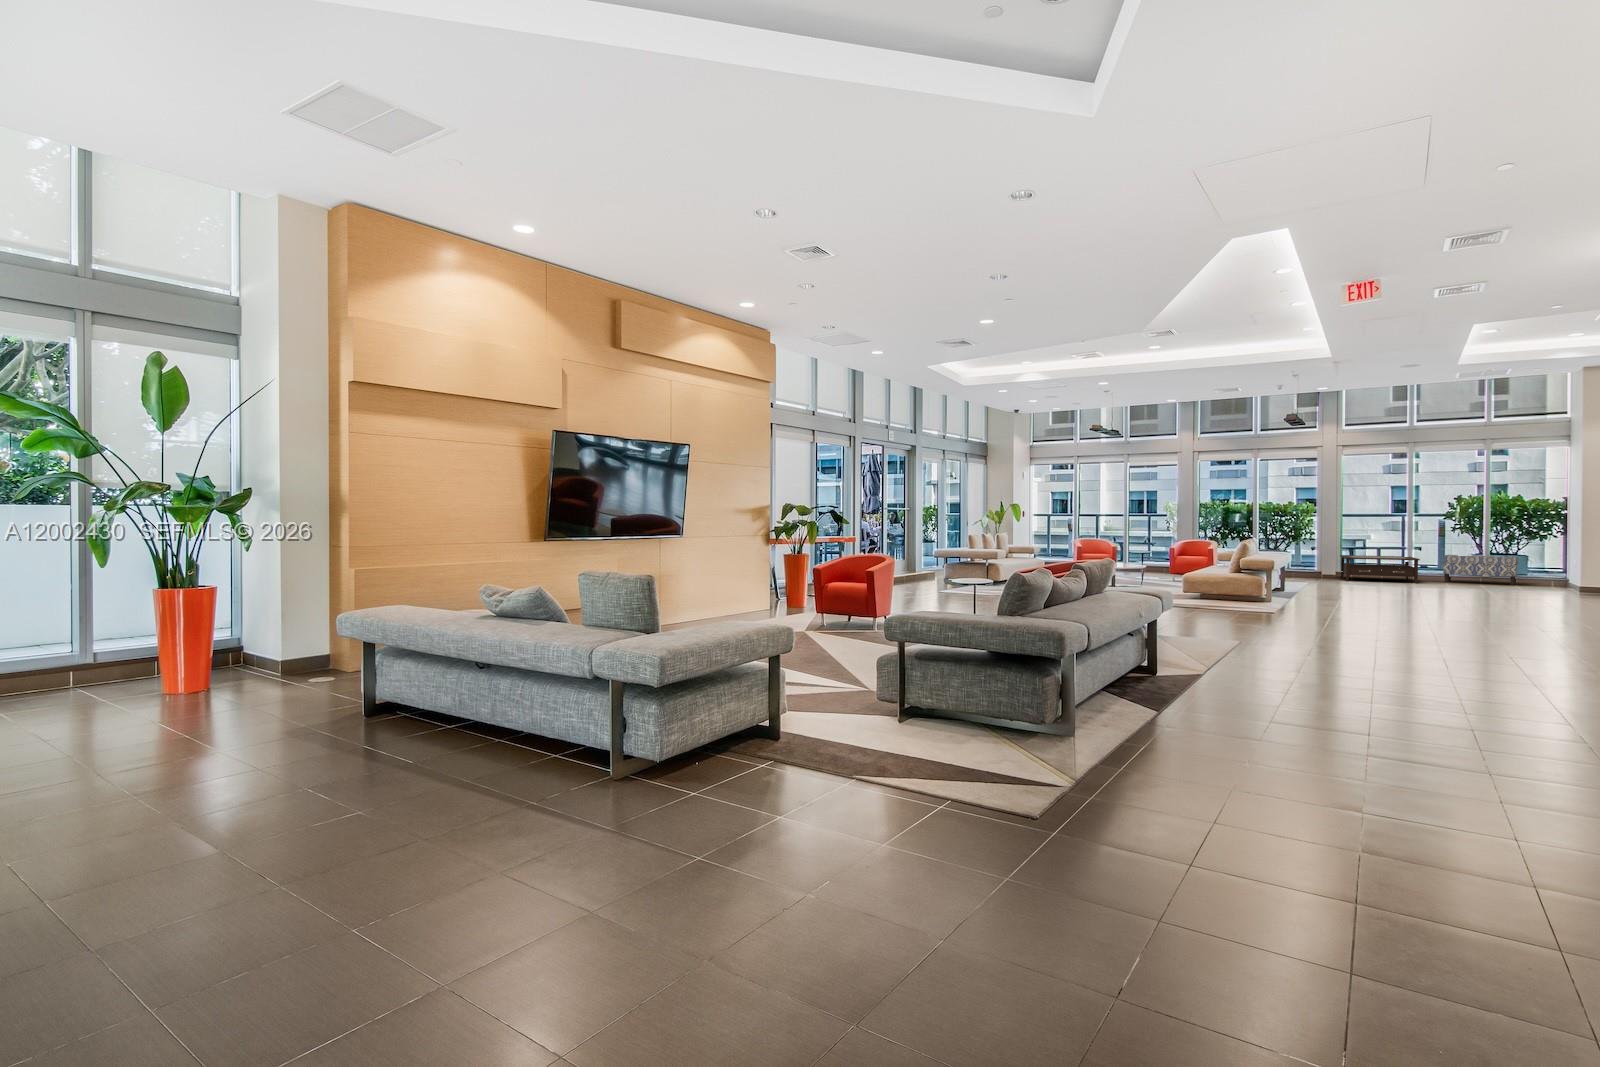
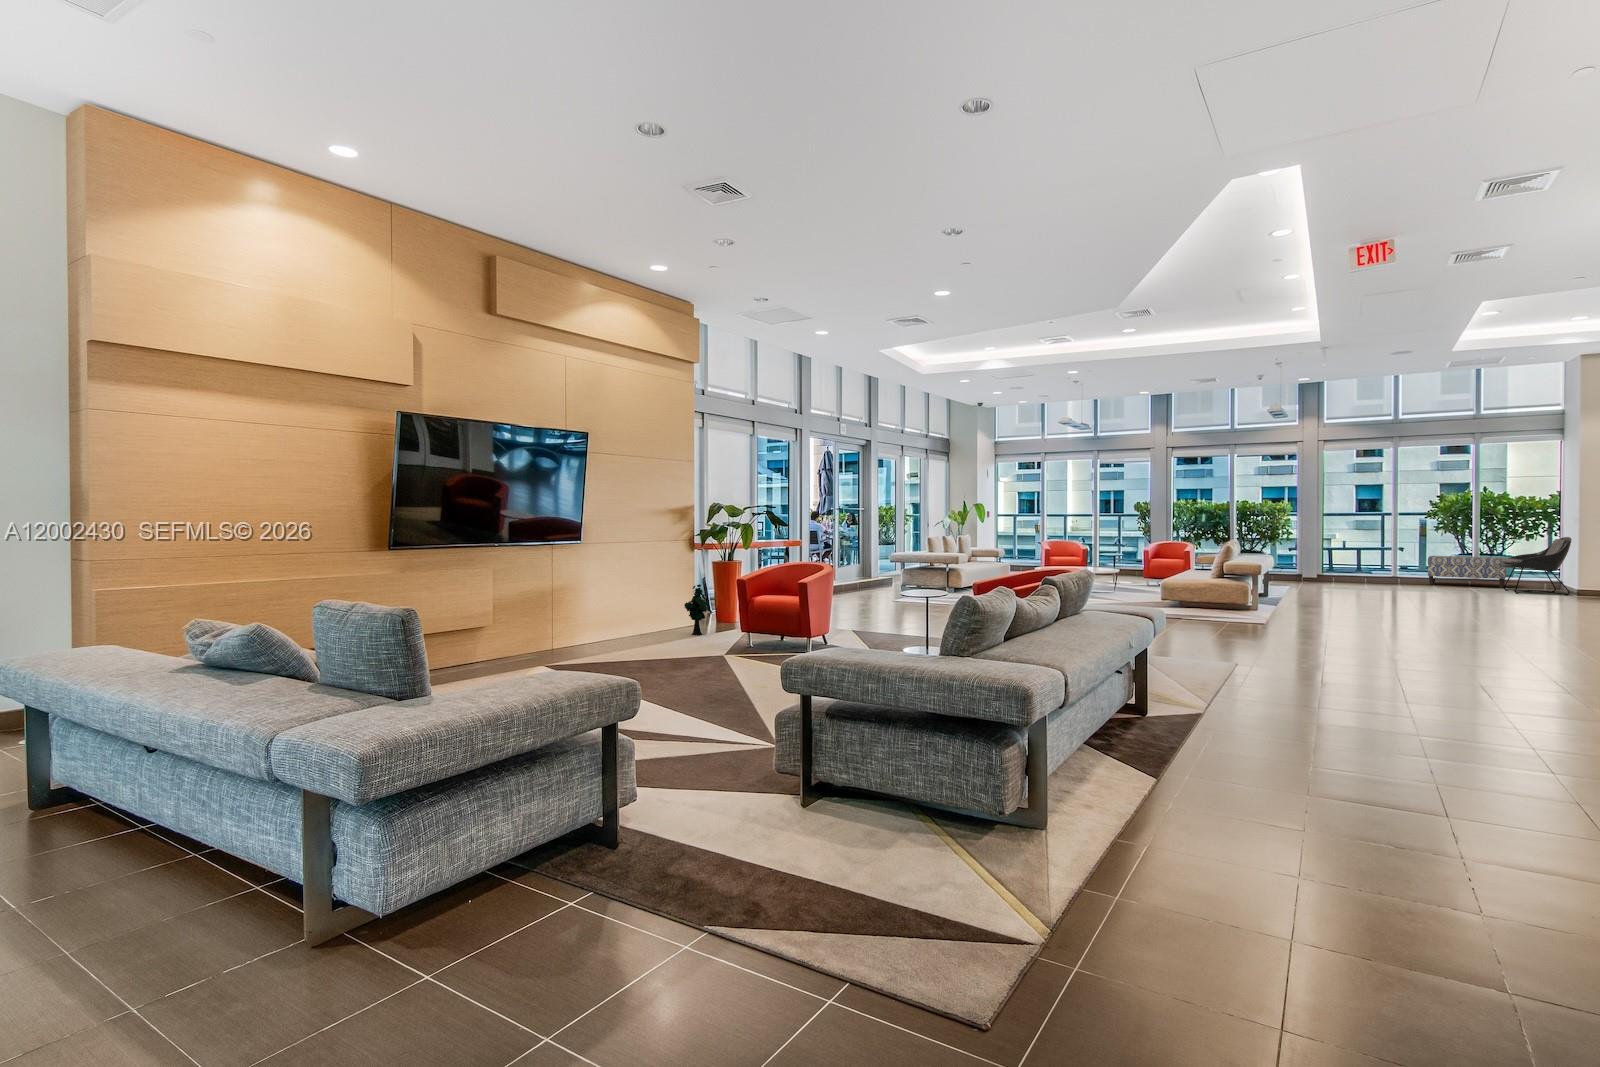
lounge chair: none [1509,537,1576,592] -> present [1500,537,1572,595]
coffee table: present [1340,555,1420,583] -> none [1318,557,1405,586]
decorative plant: none [762,574,784,618] -> present [684,584,709,635]

